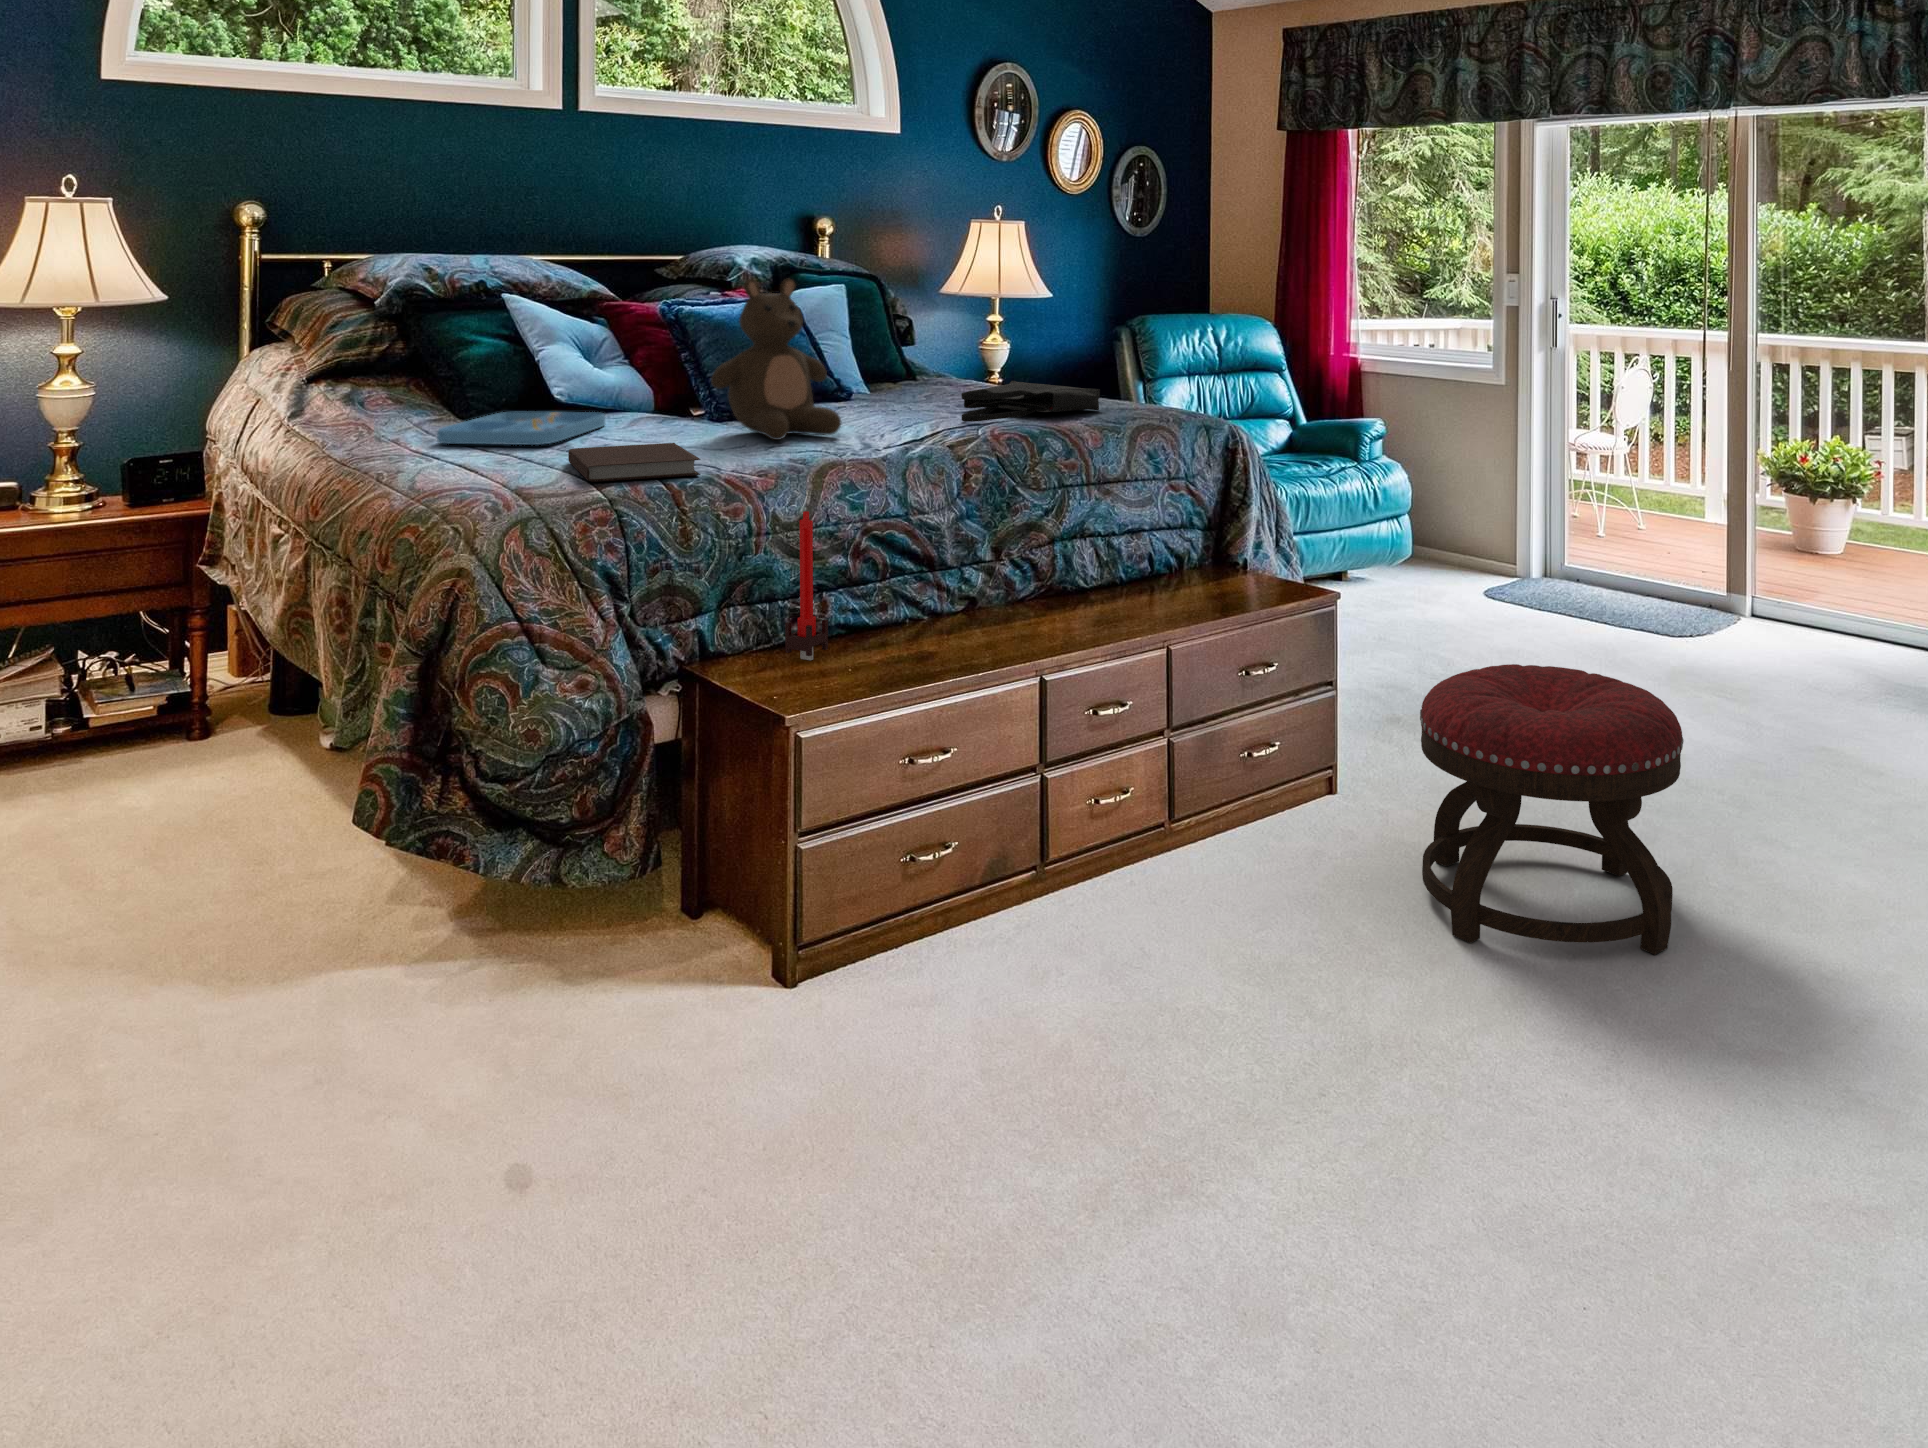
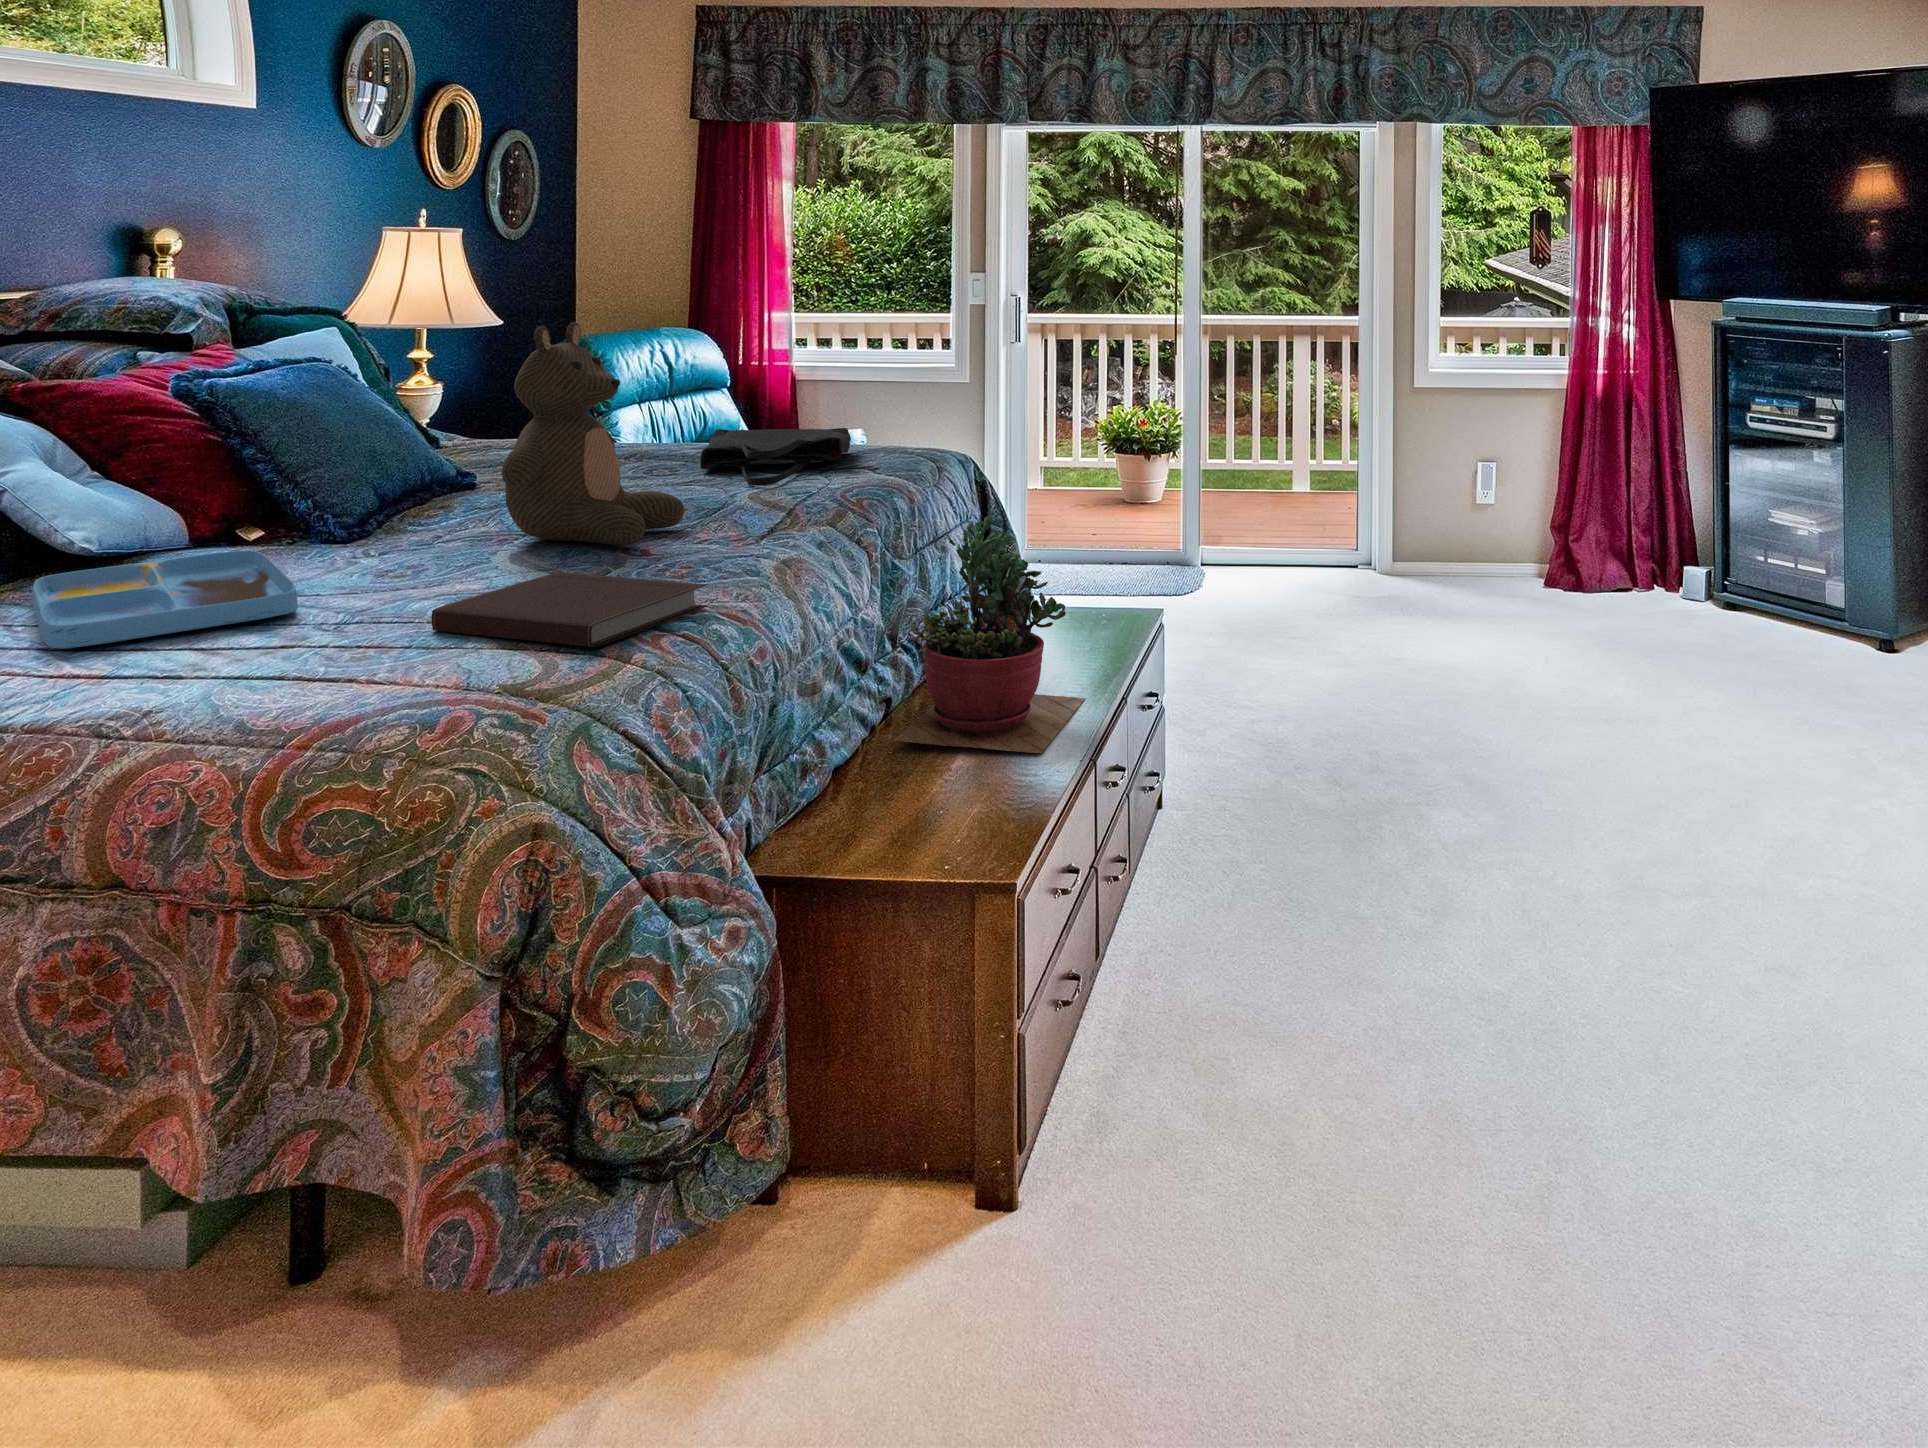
succulent plant: none [905,454,1092,655] -> present [893,515,1085,753]
candle: present [785,511,828,660] -> none [846,625,889,819]
ottoman: present [1420,664,1684,955] -> none [1350,626,1585,886]

